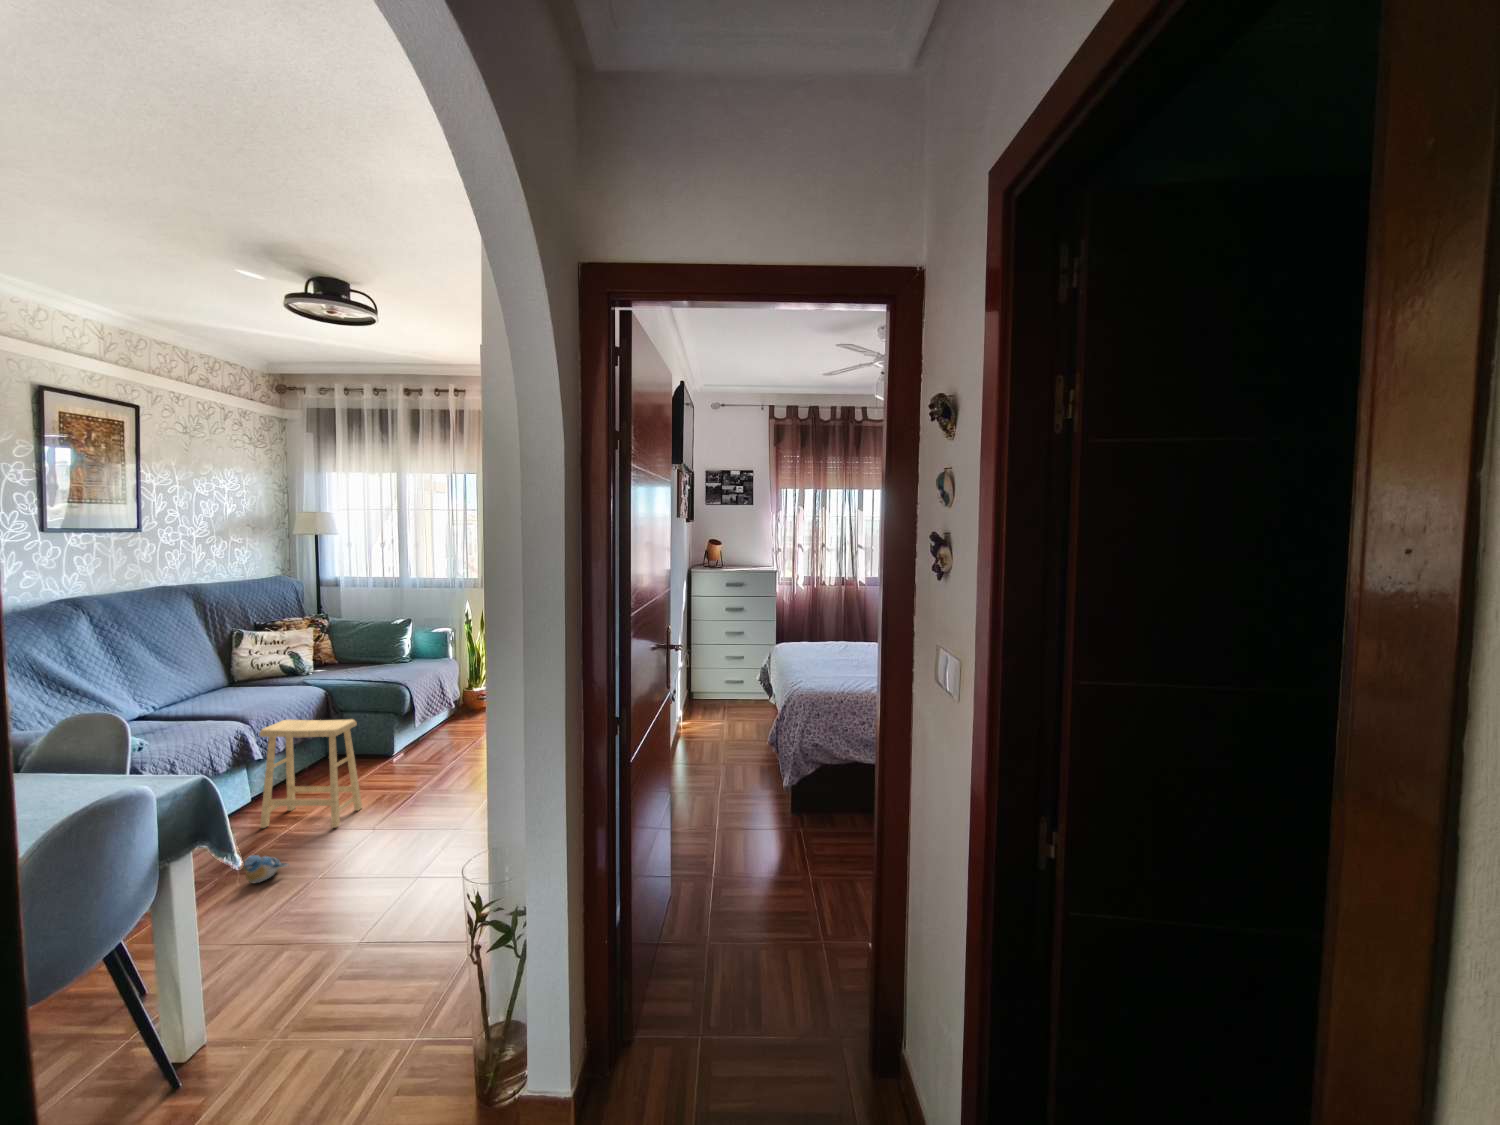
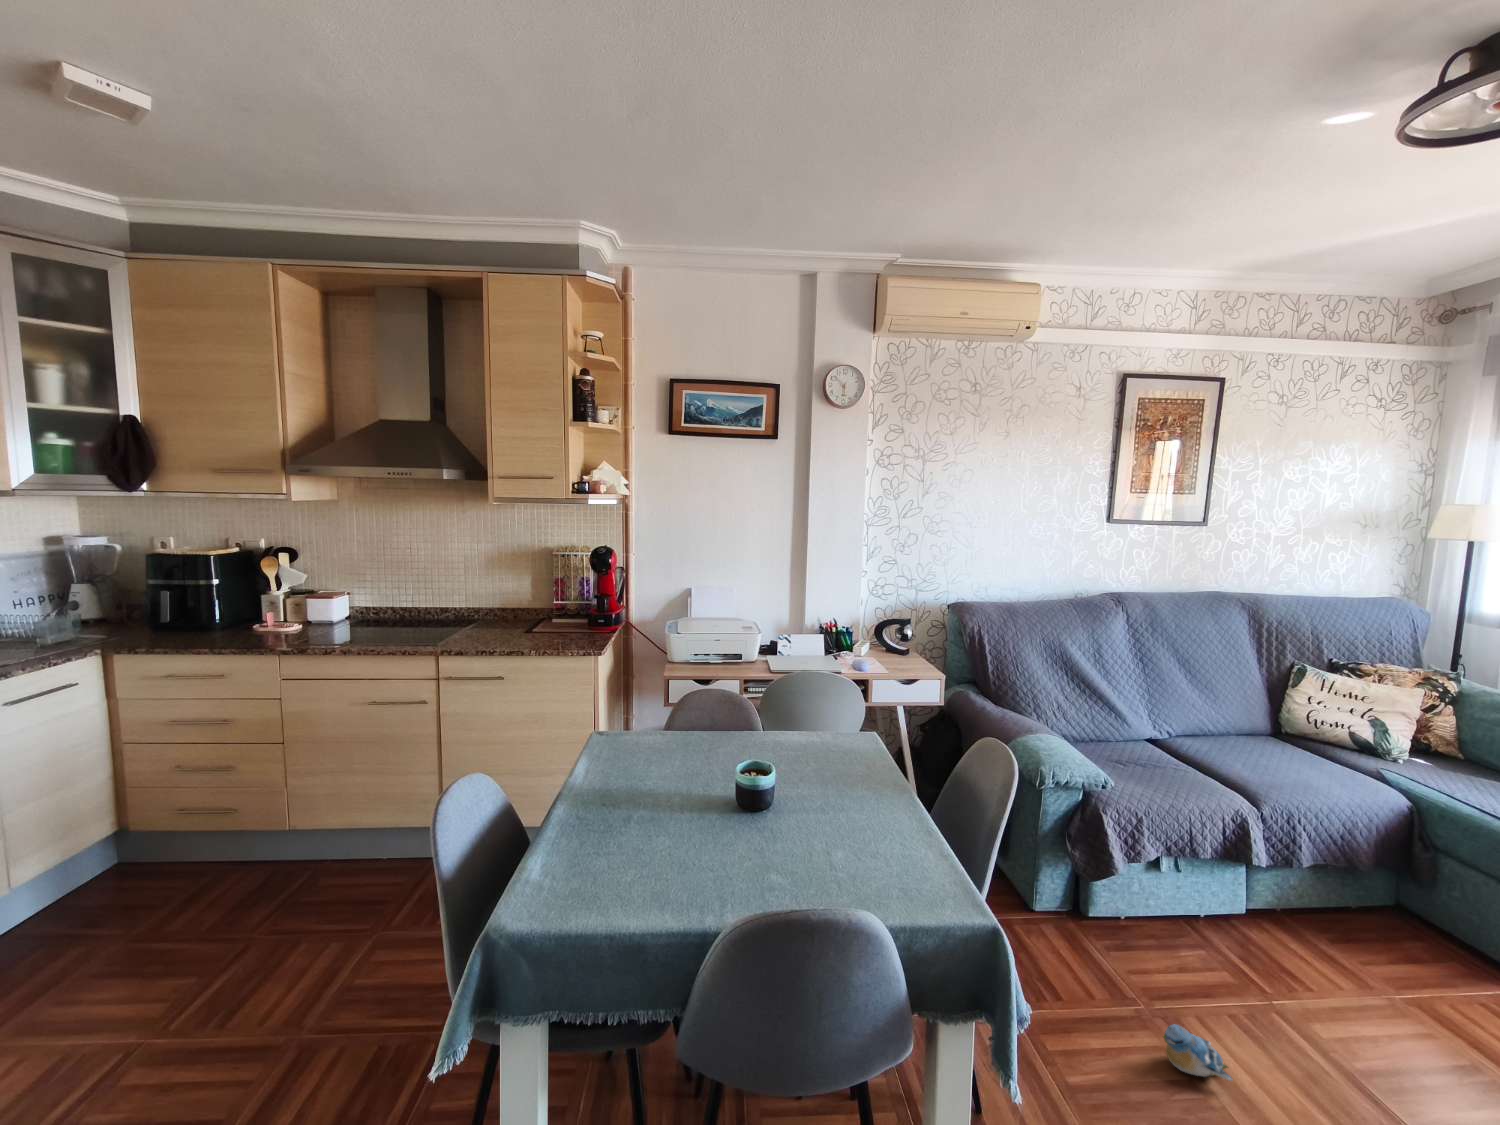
footstool: present [259,719,362,828] -> none [1234,832,1439,1060]

